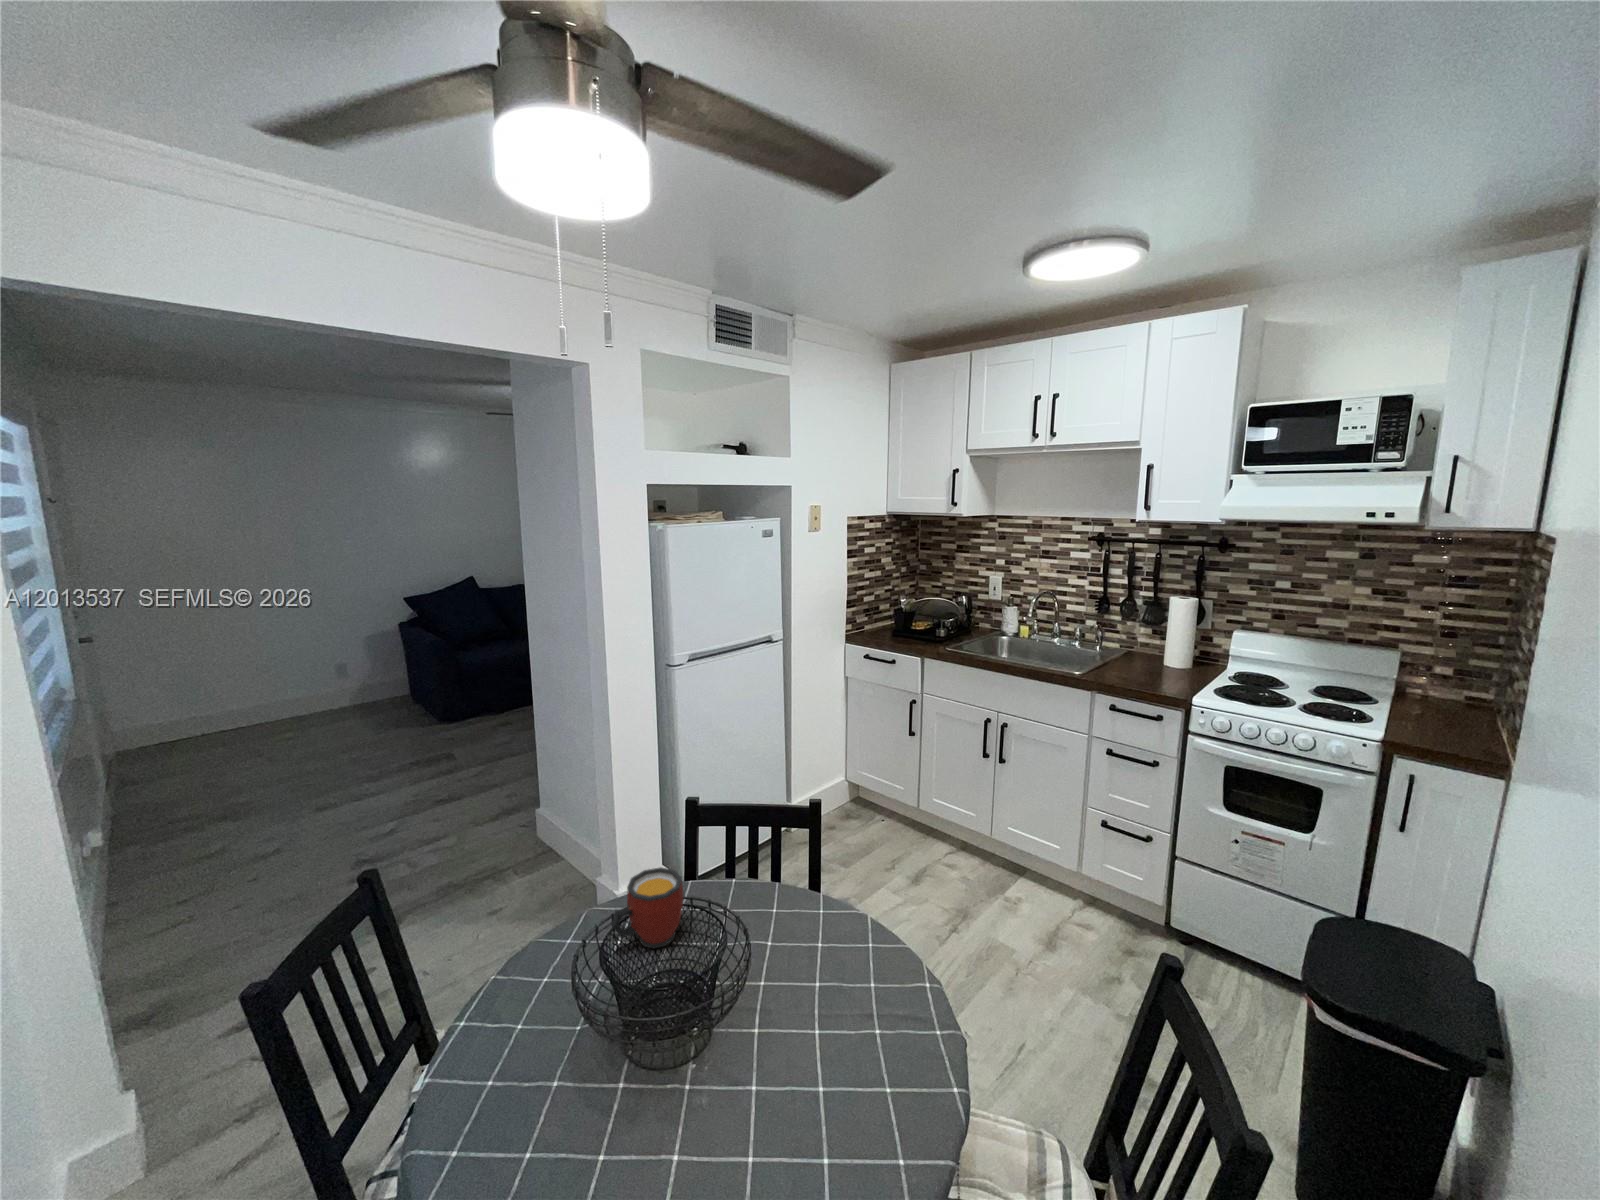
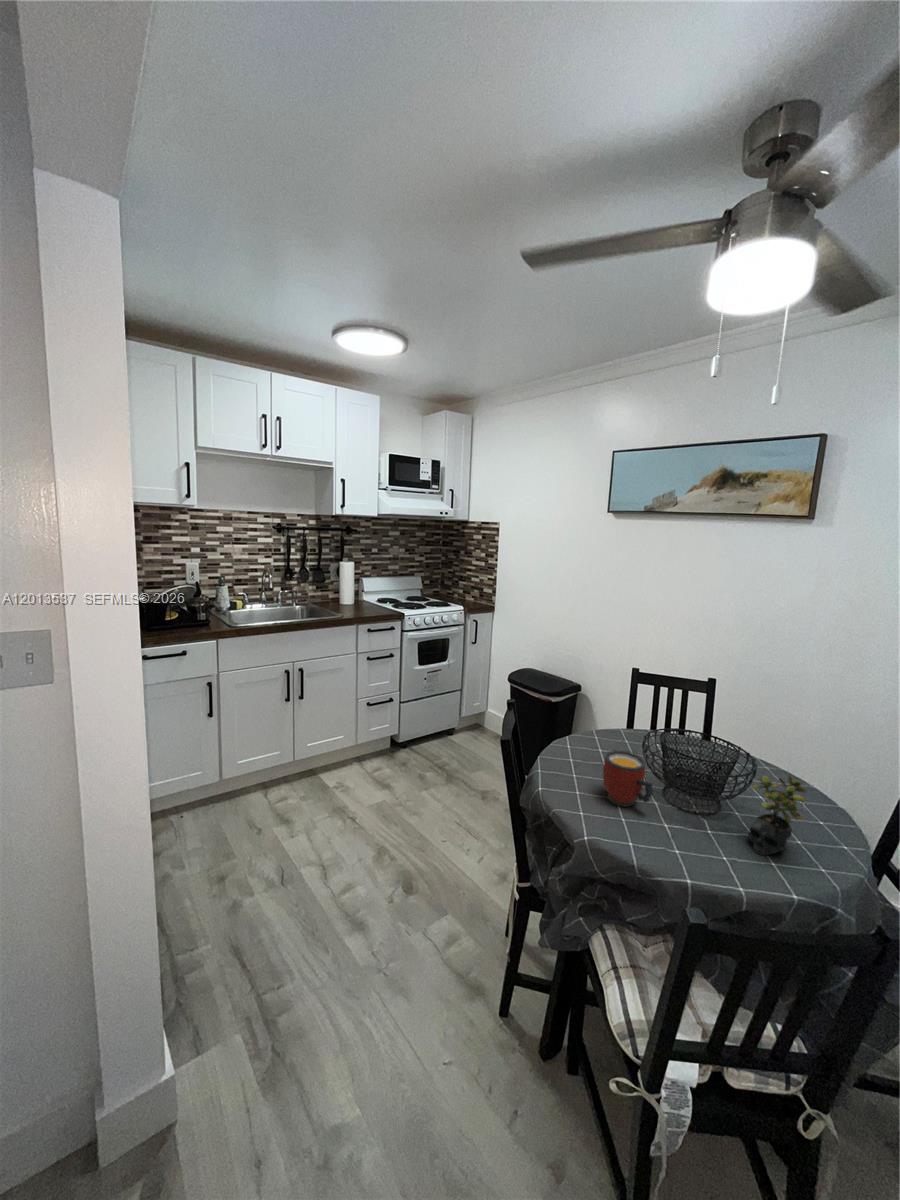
succulent plant: none [472,970,563,1103] -> present [748,776,806,855]

